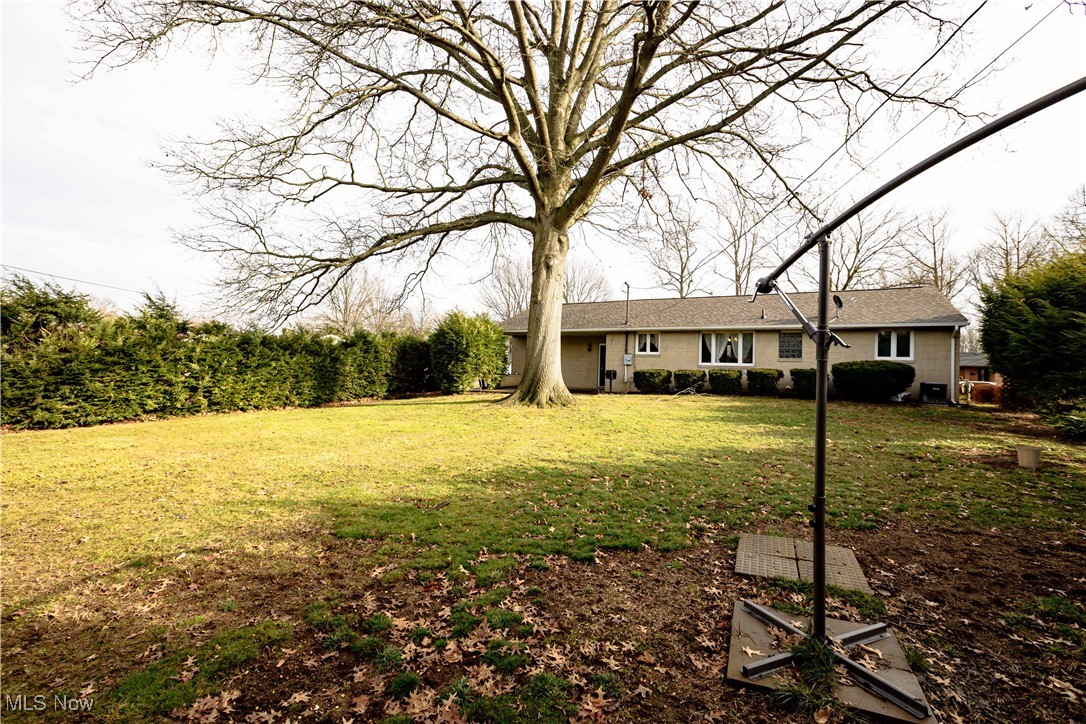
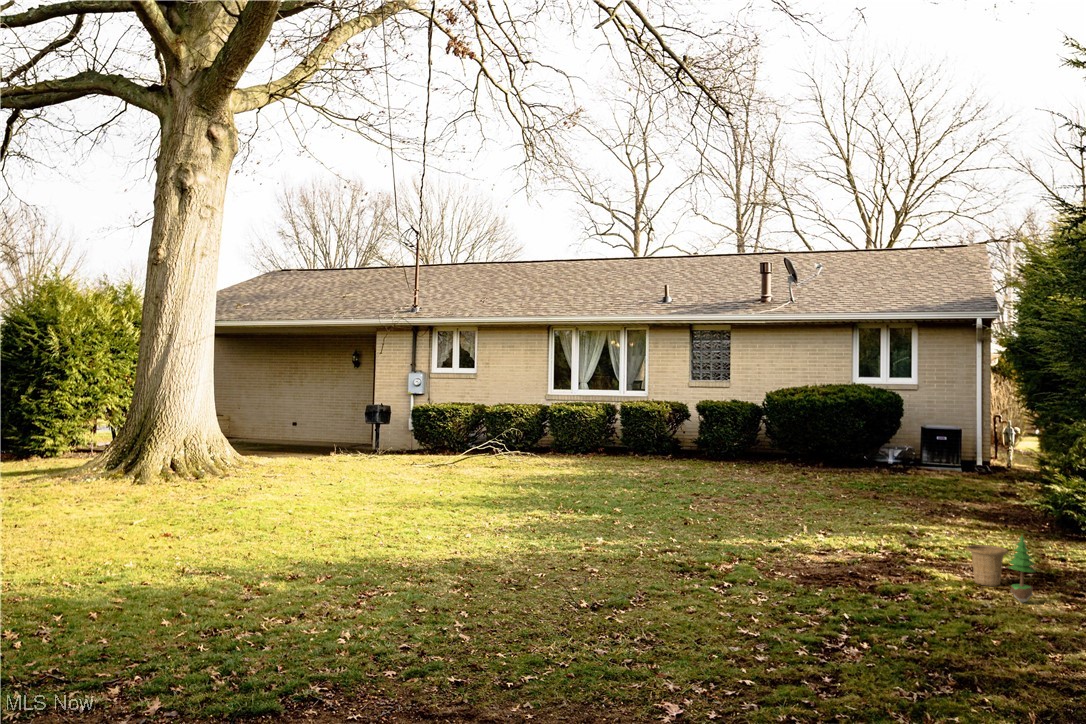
potted tree: none [1051,438,1073,477] -> present [1008,535,1035,603]

